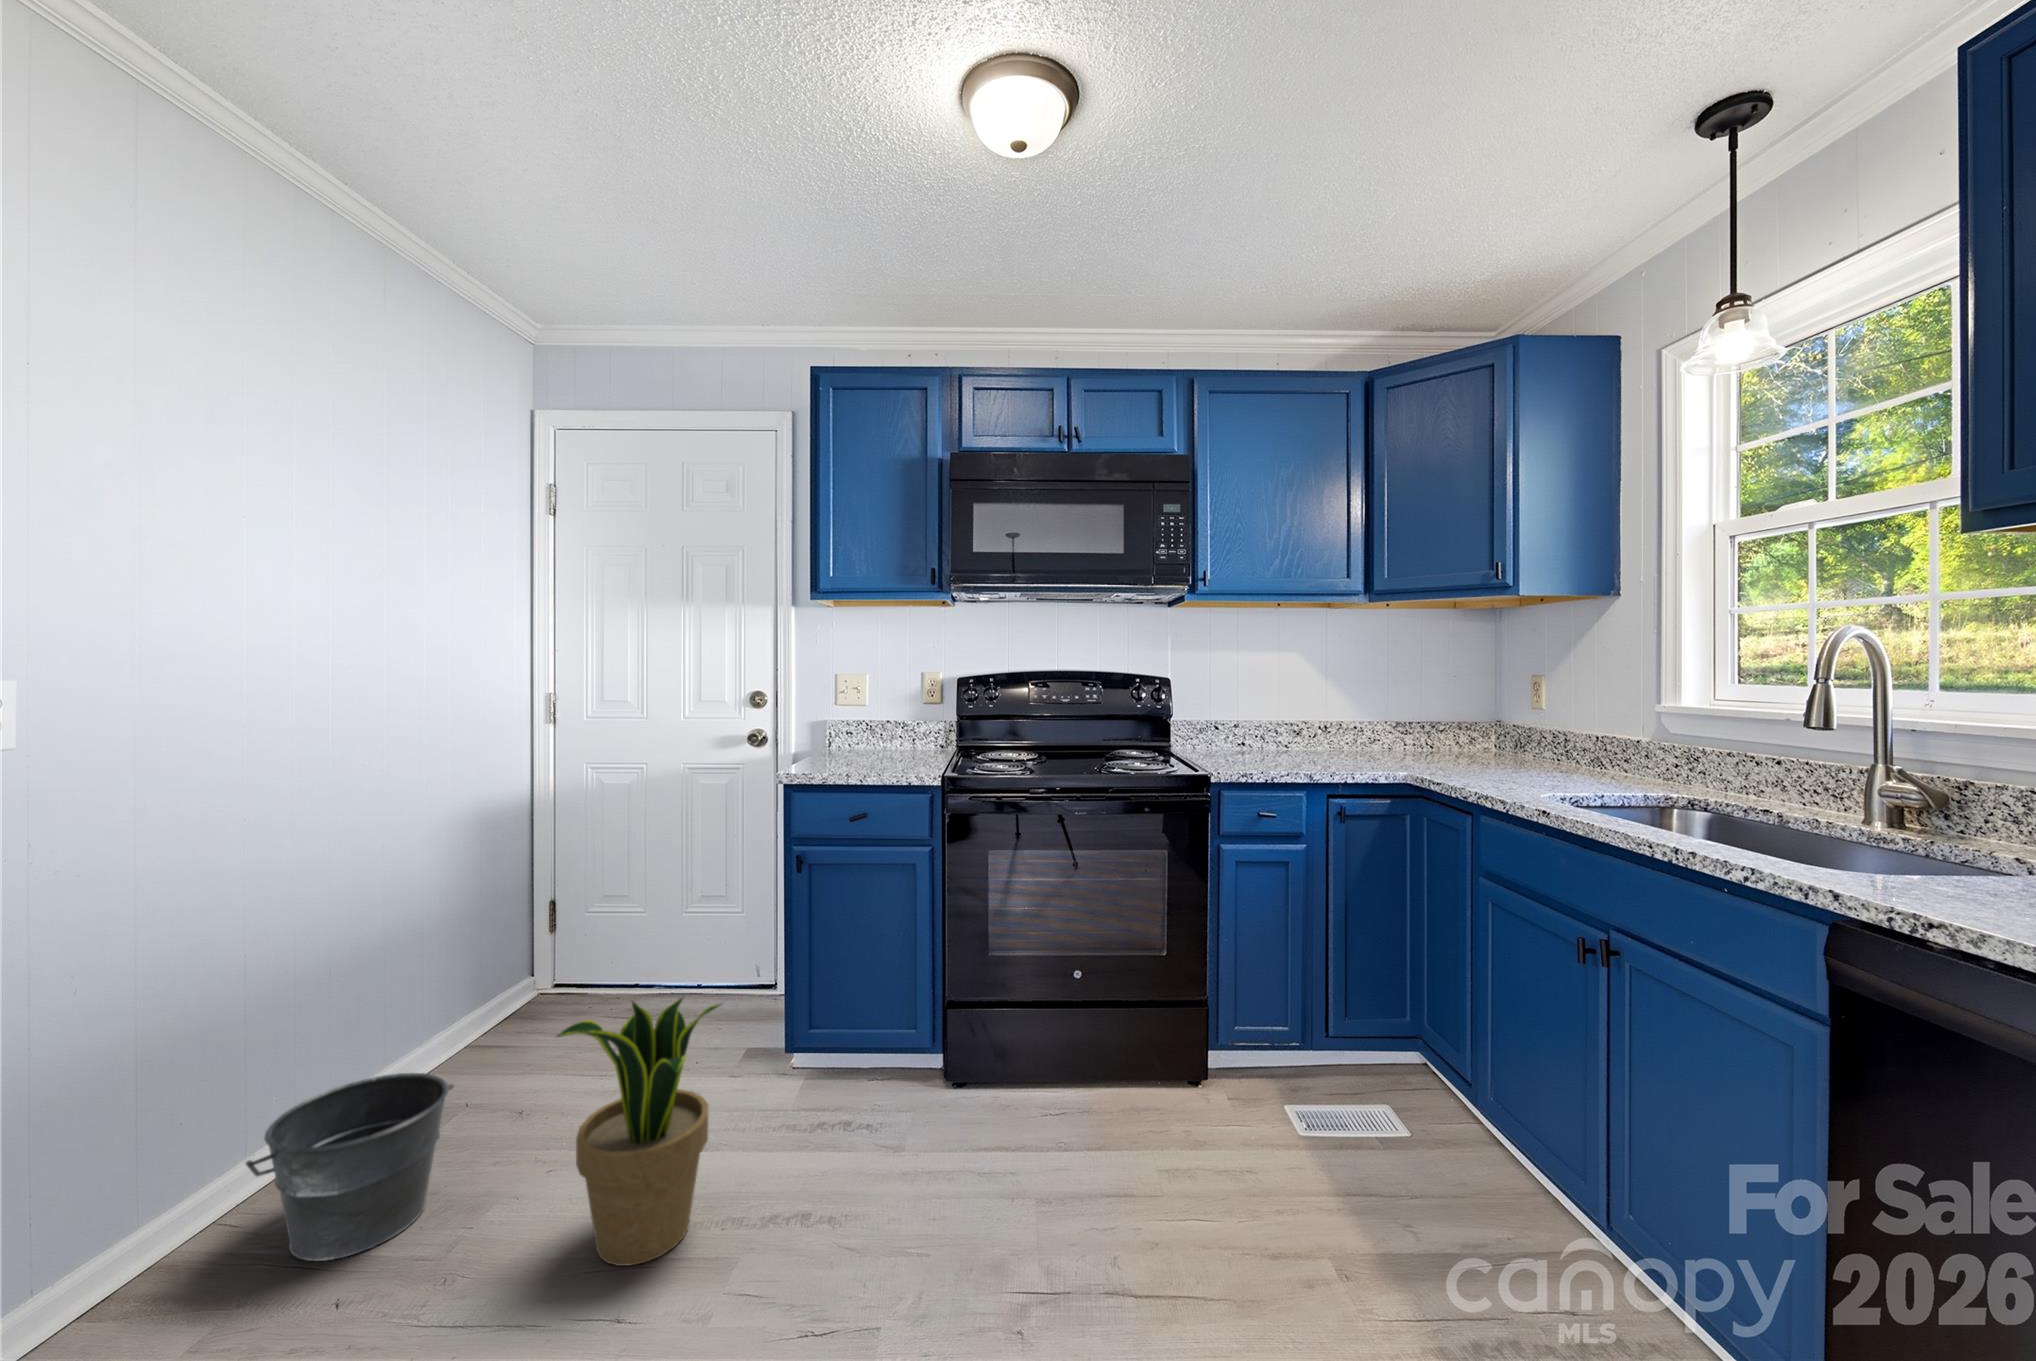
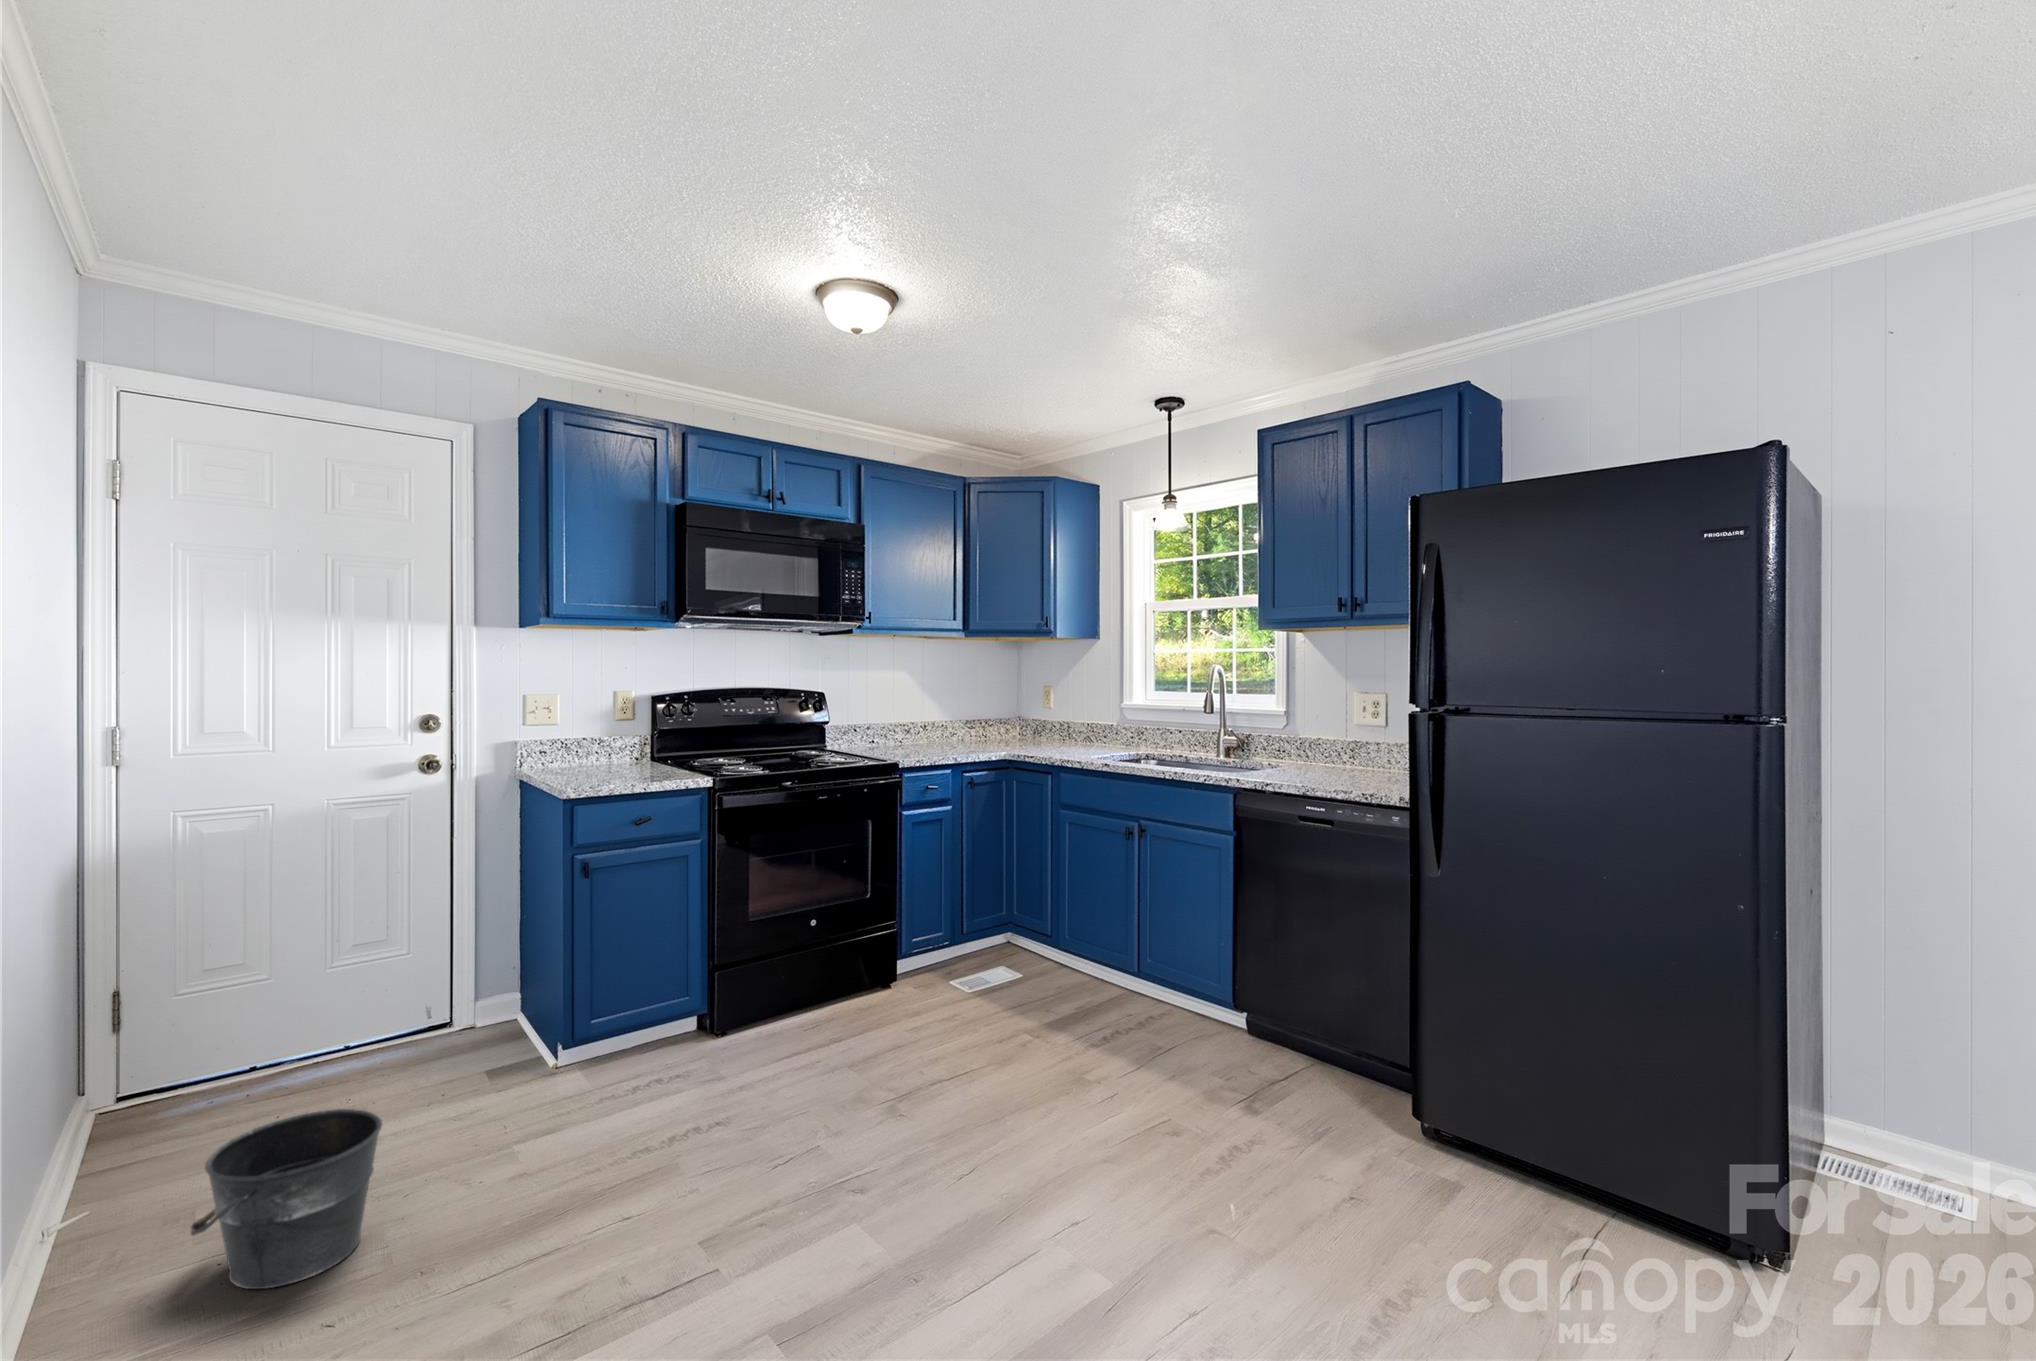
potted plant: present [557,997,720,1266] -> none [552,964,669,1178]

